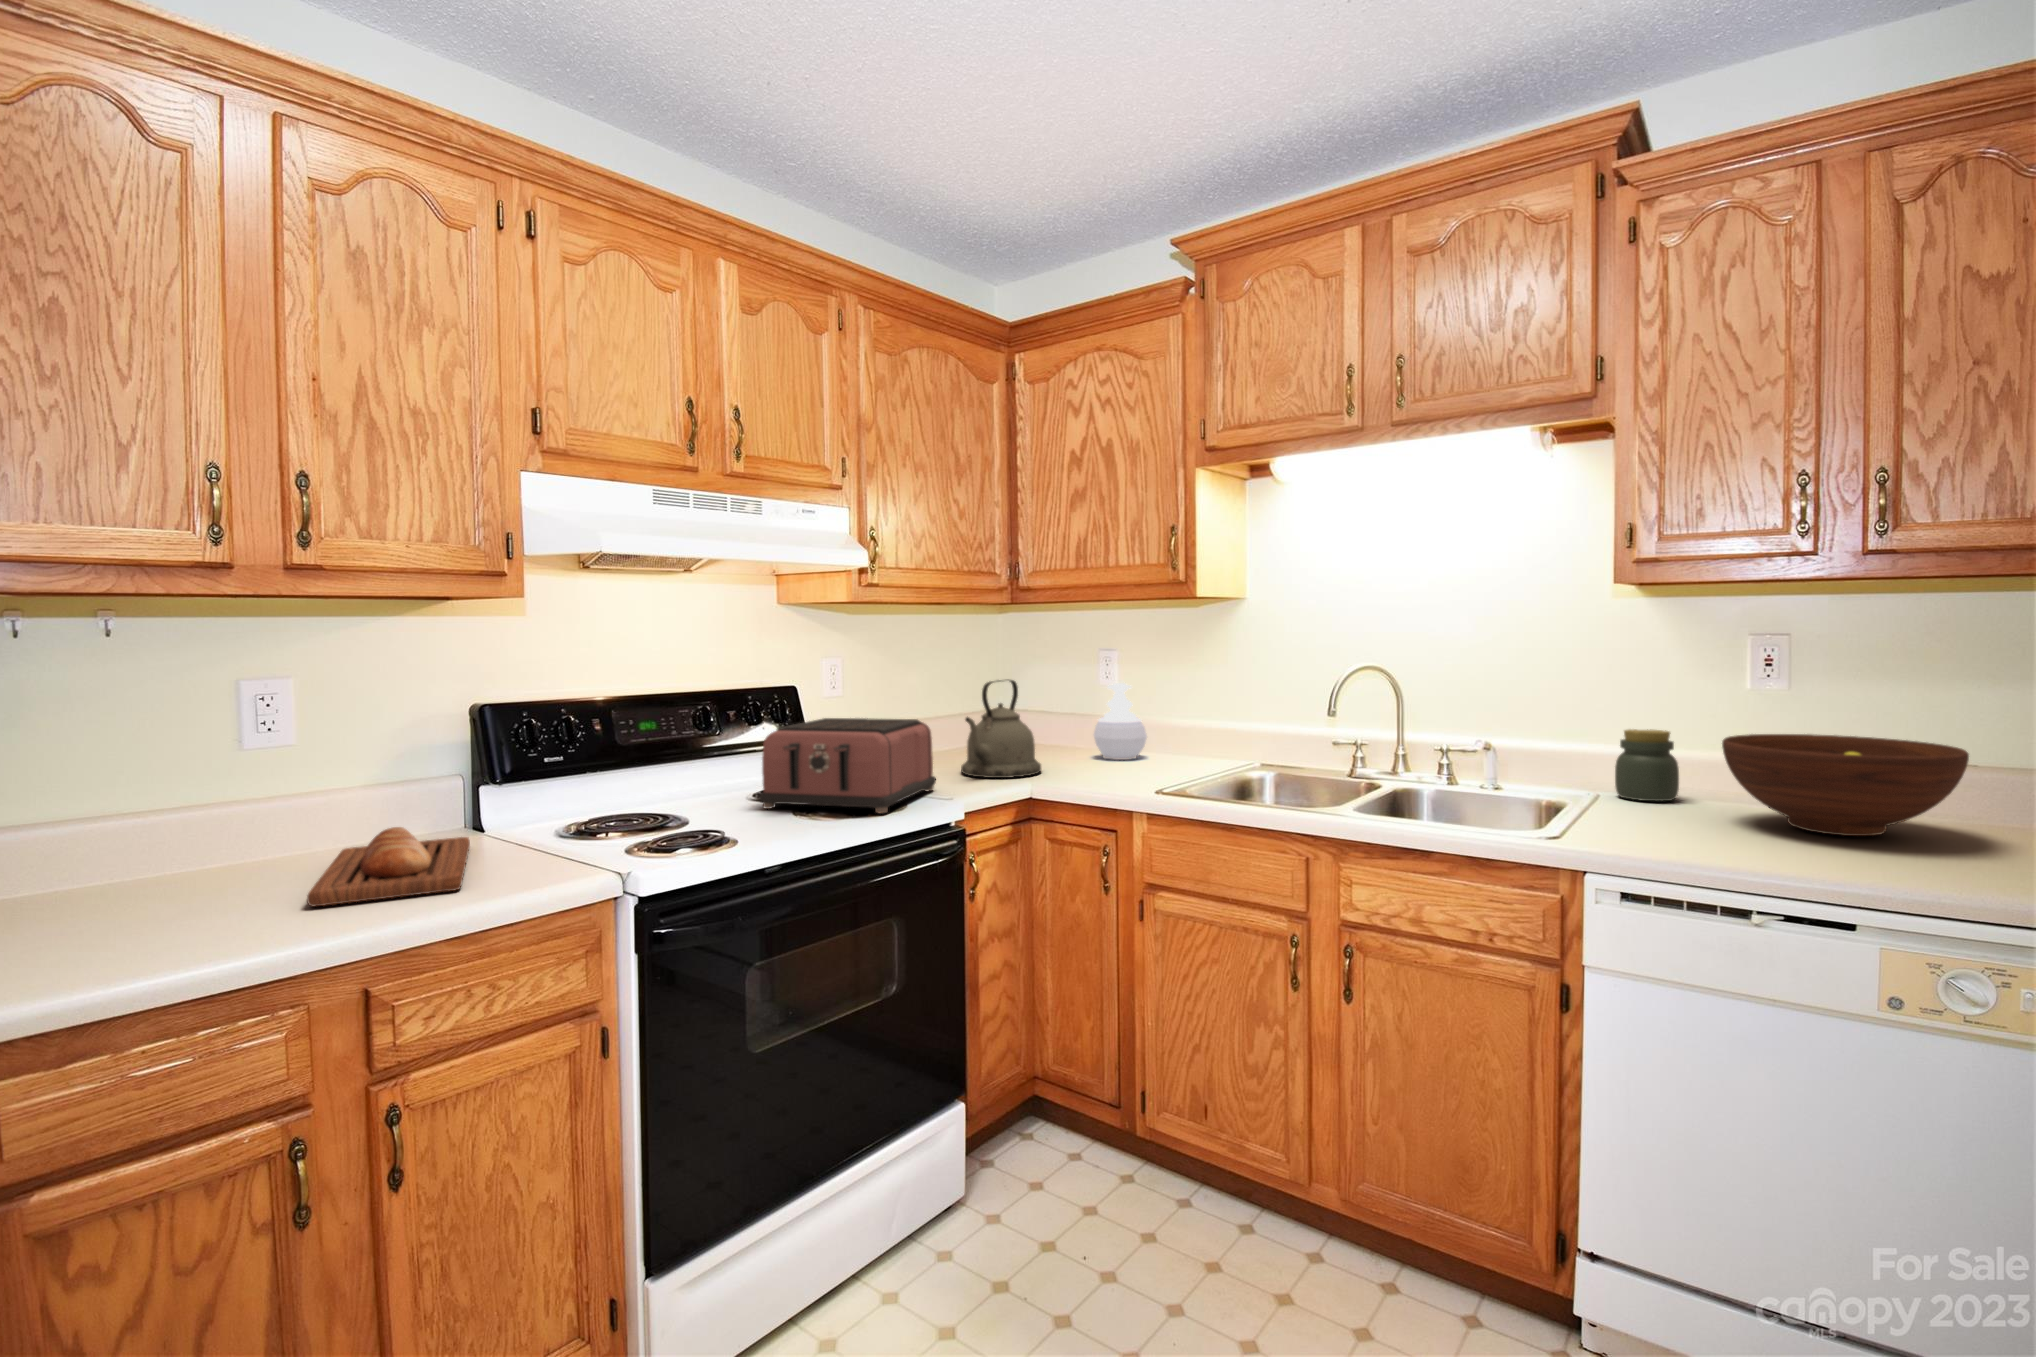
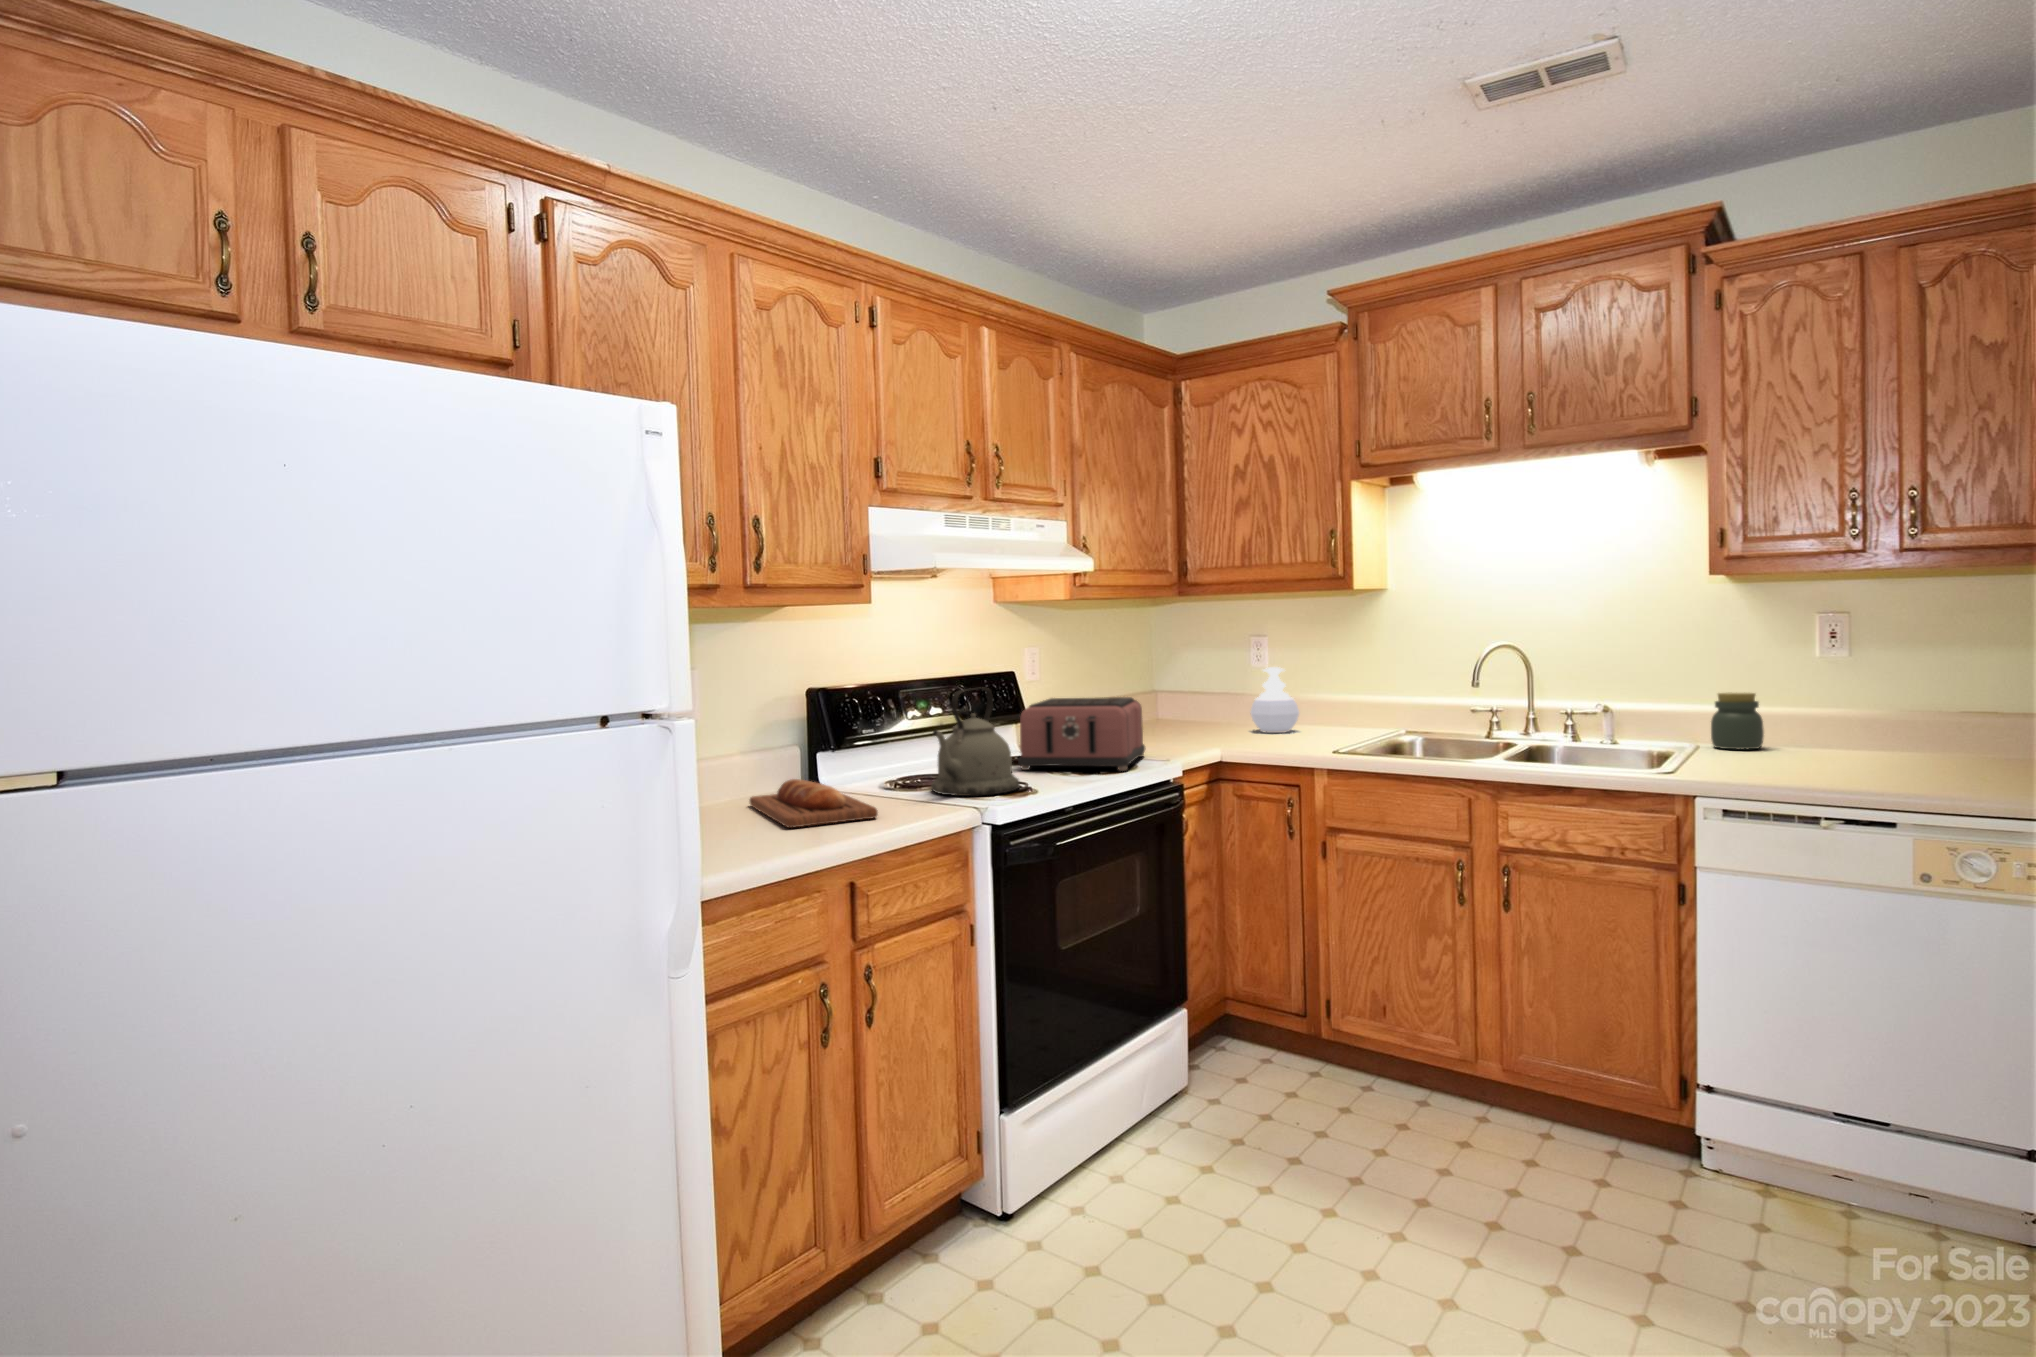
kettle: present [961,680,1041,778] -> present [931,687,1020,796]
fruit bowl: present [1722,734,1969,836] -> none [1798,691,1985,766]

